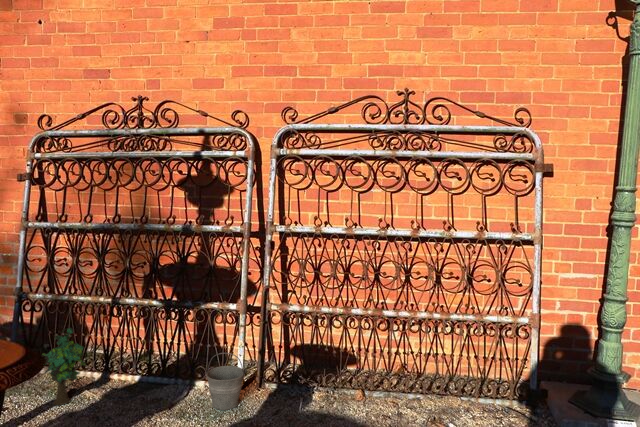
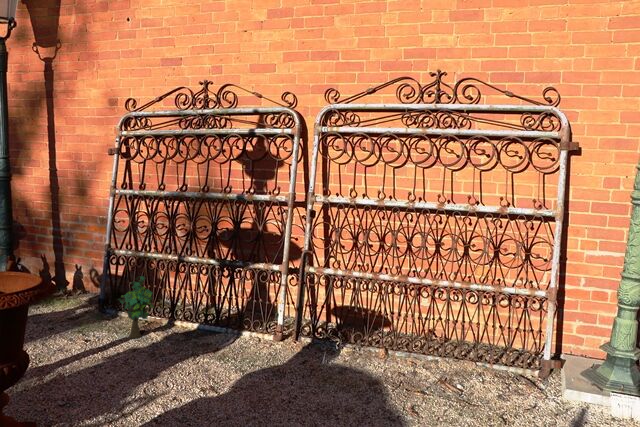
bucket: present [205,353,246,410] -> none [247,304,282,353]

